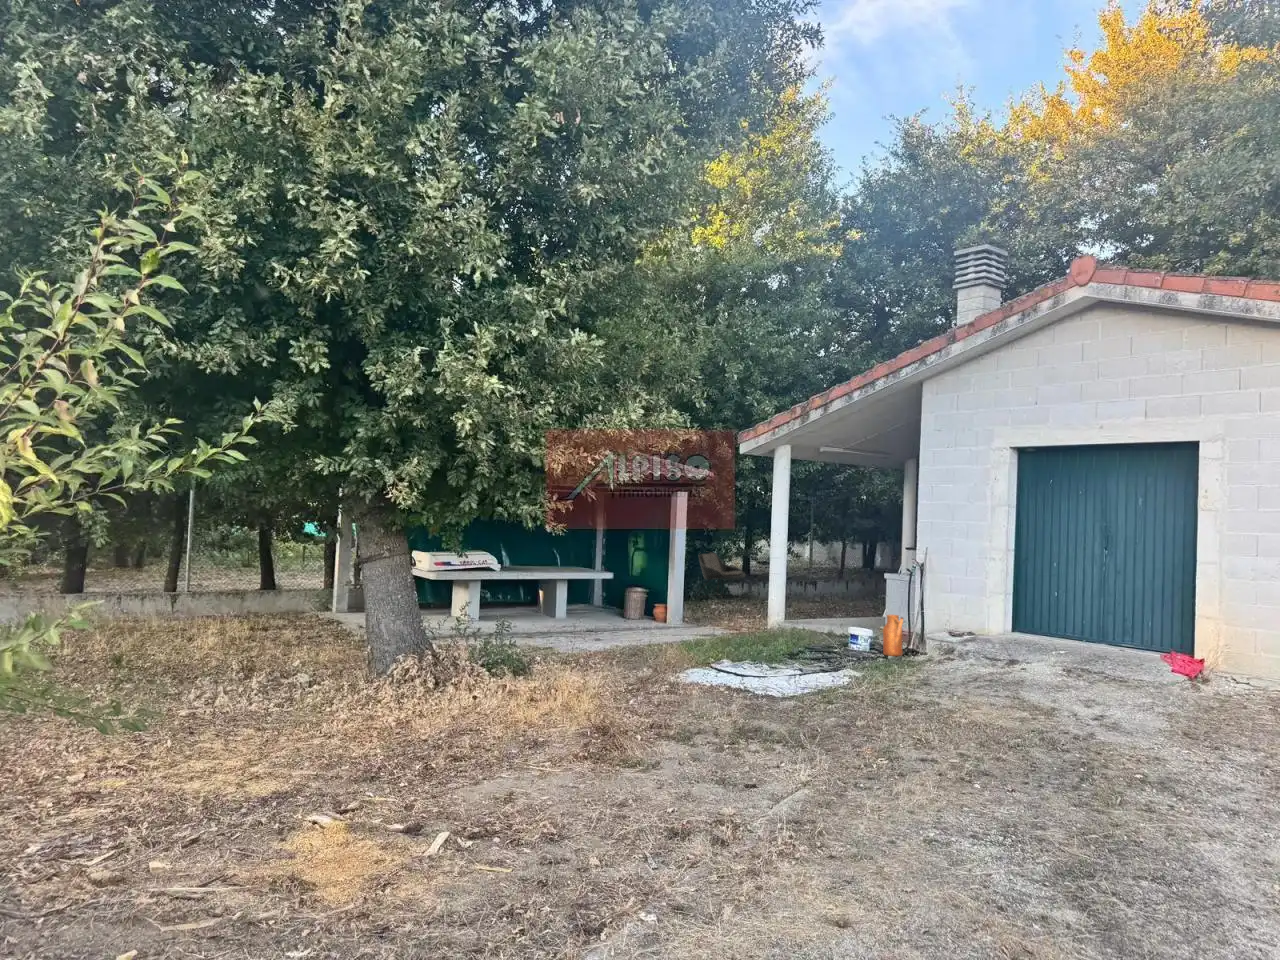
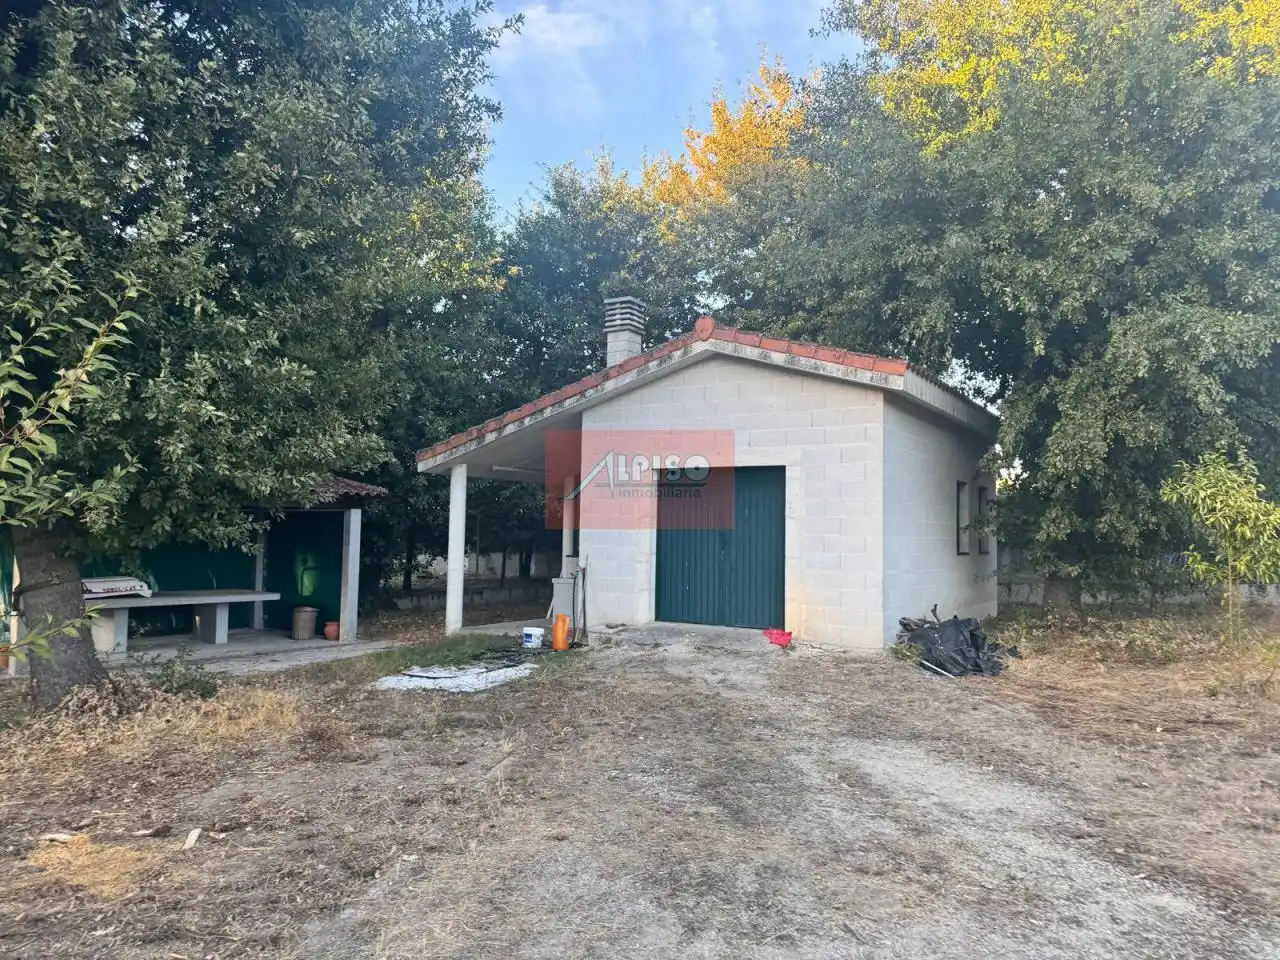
lounge chair: present [699,552,745,599] -> none [365,567,415,613]

